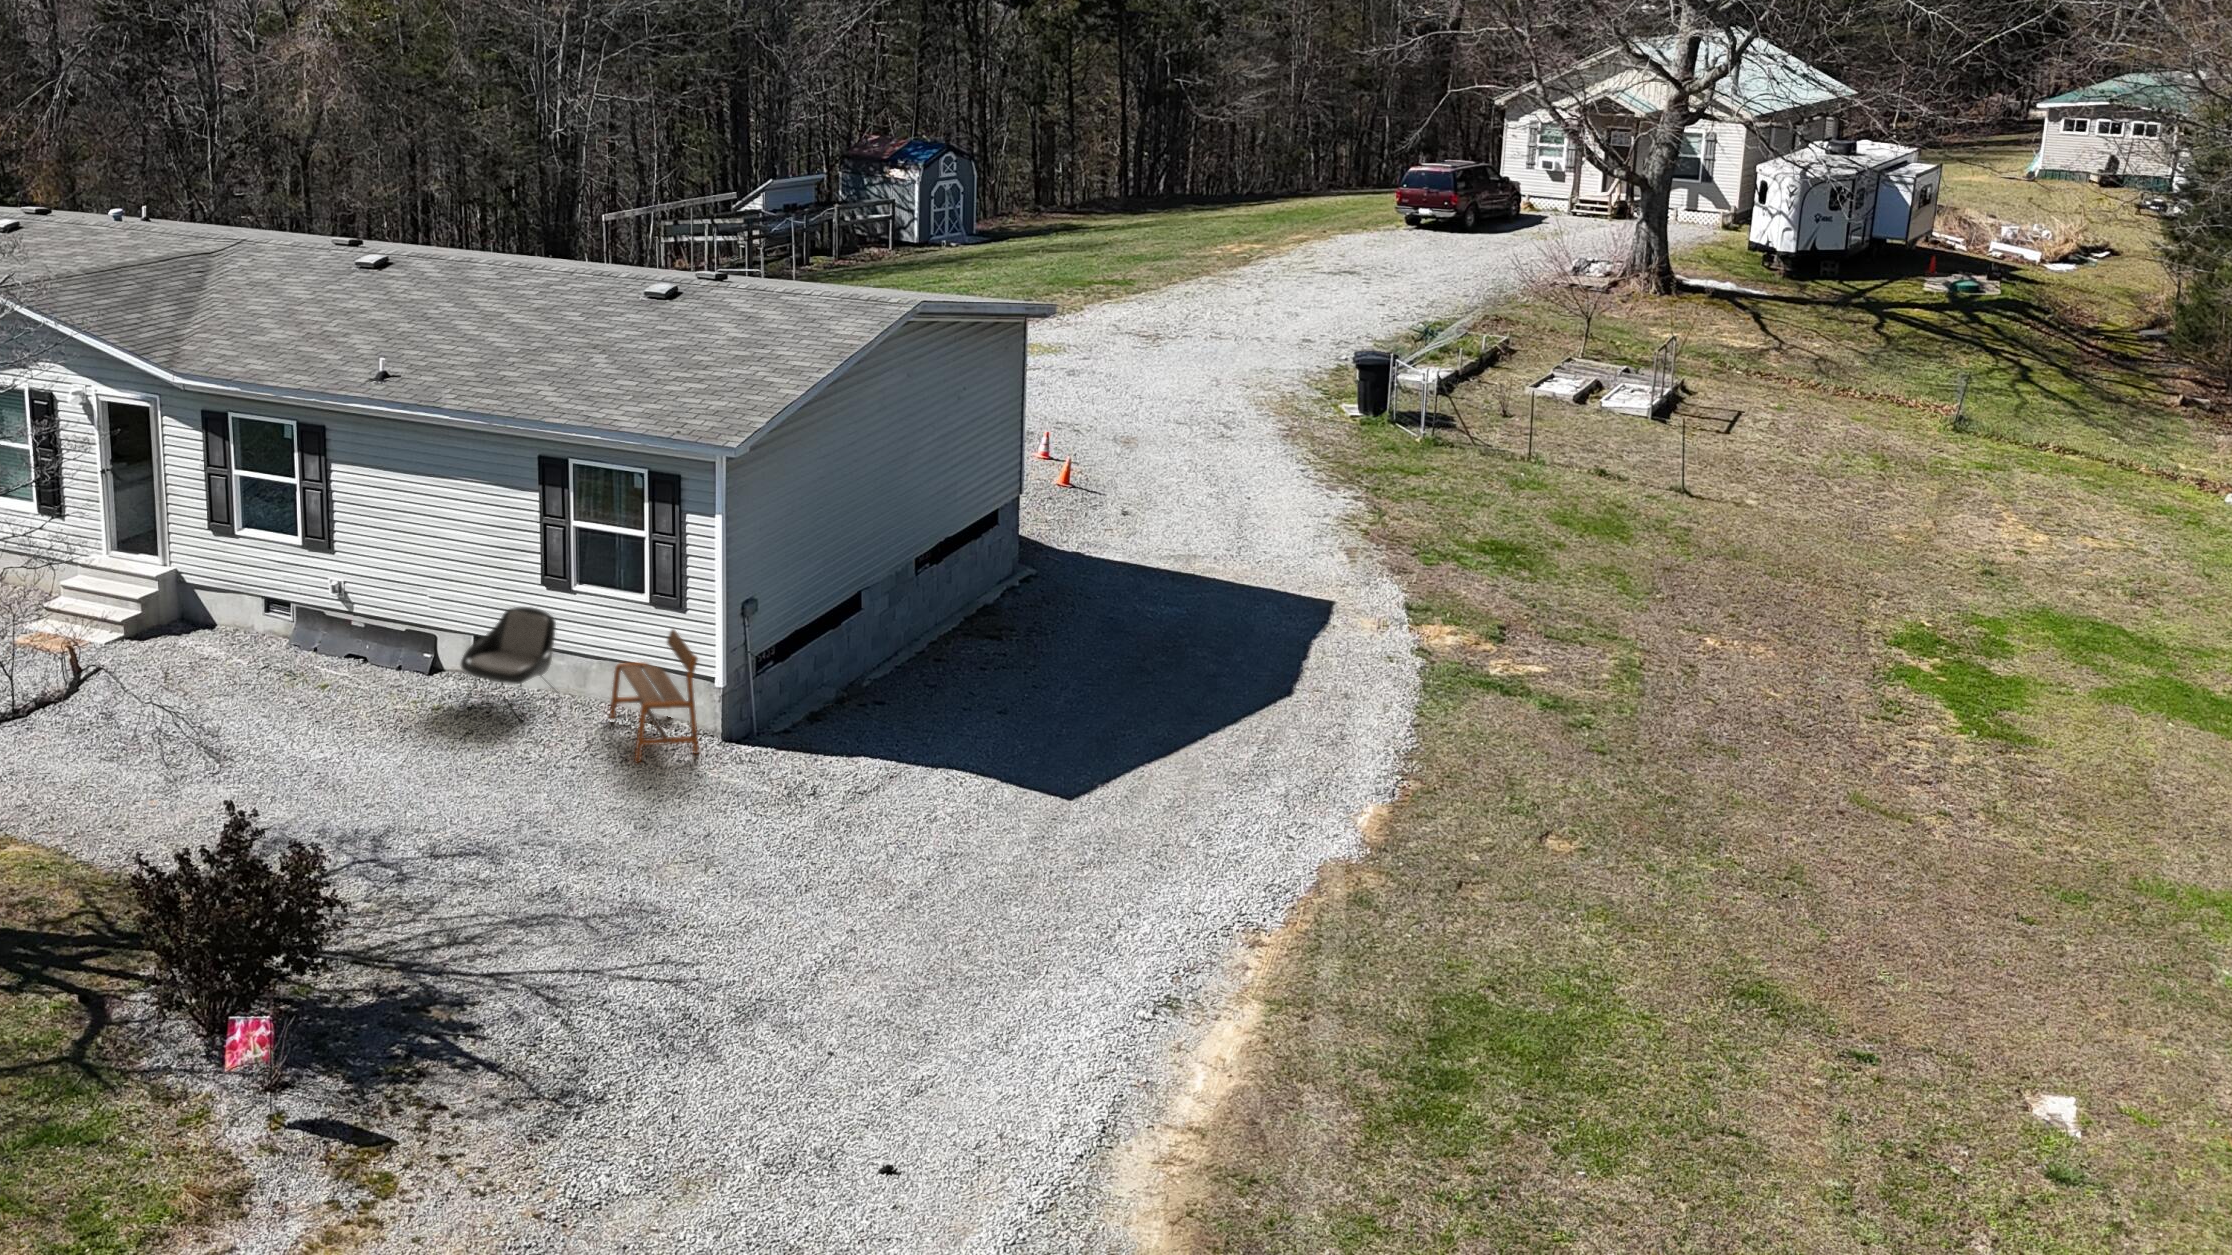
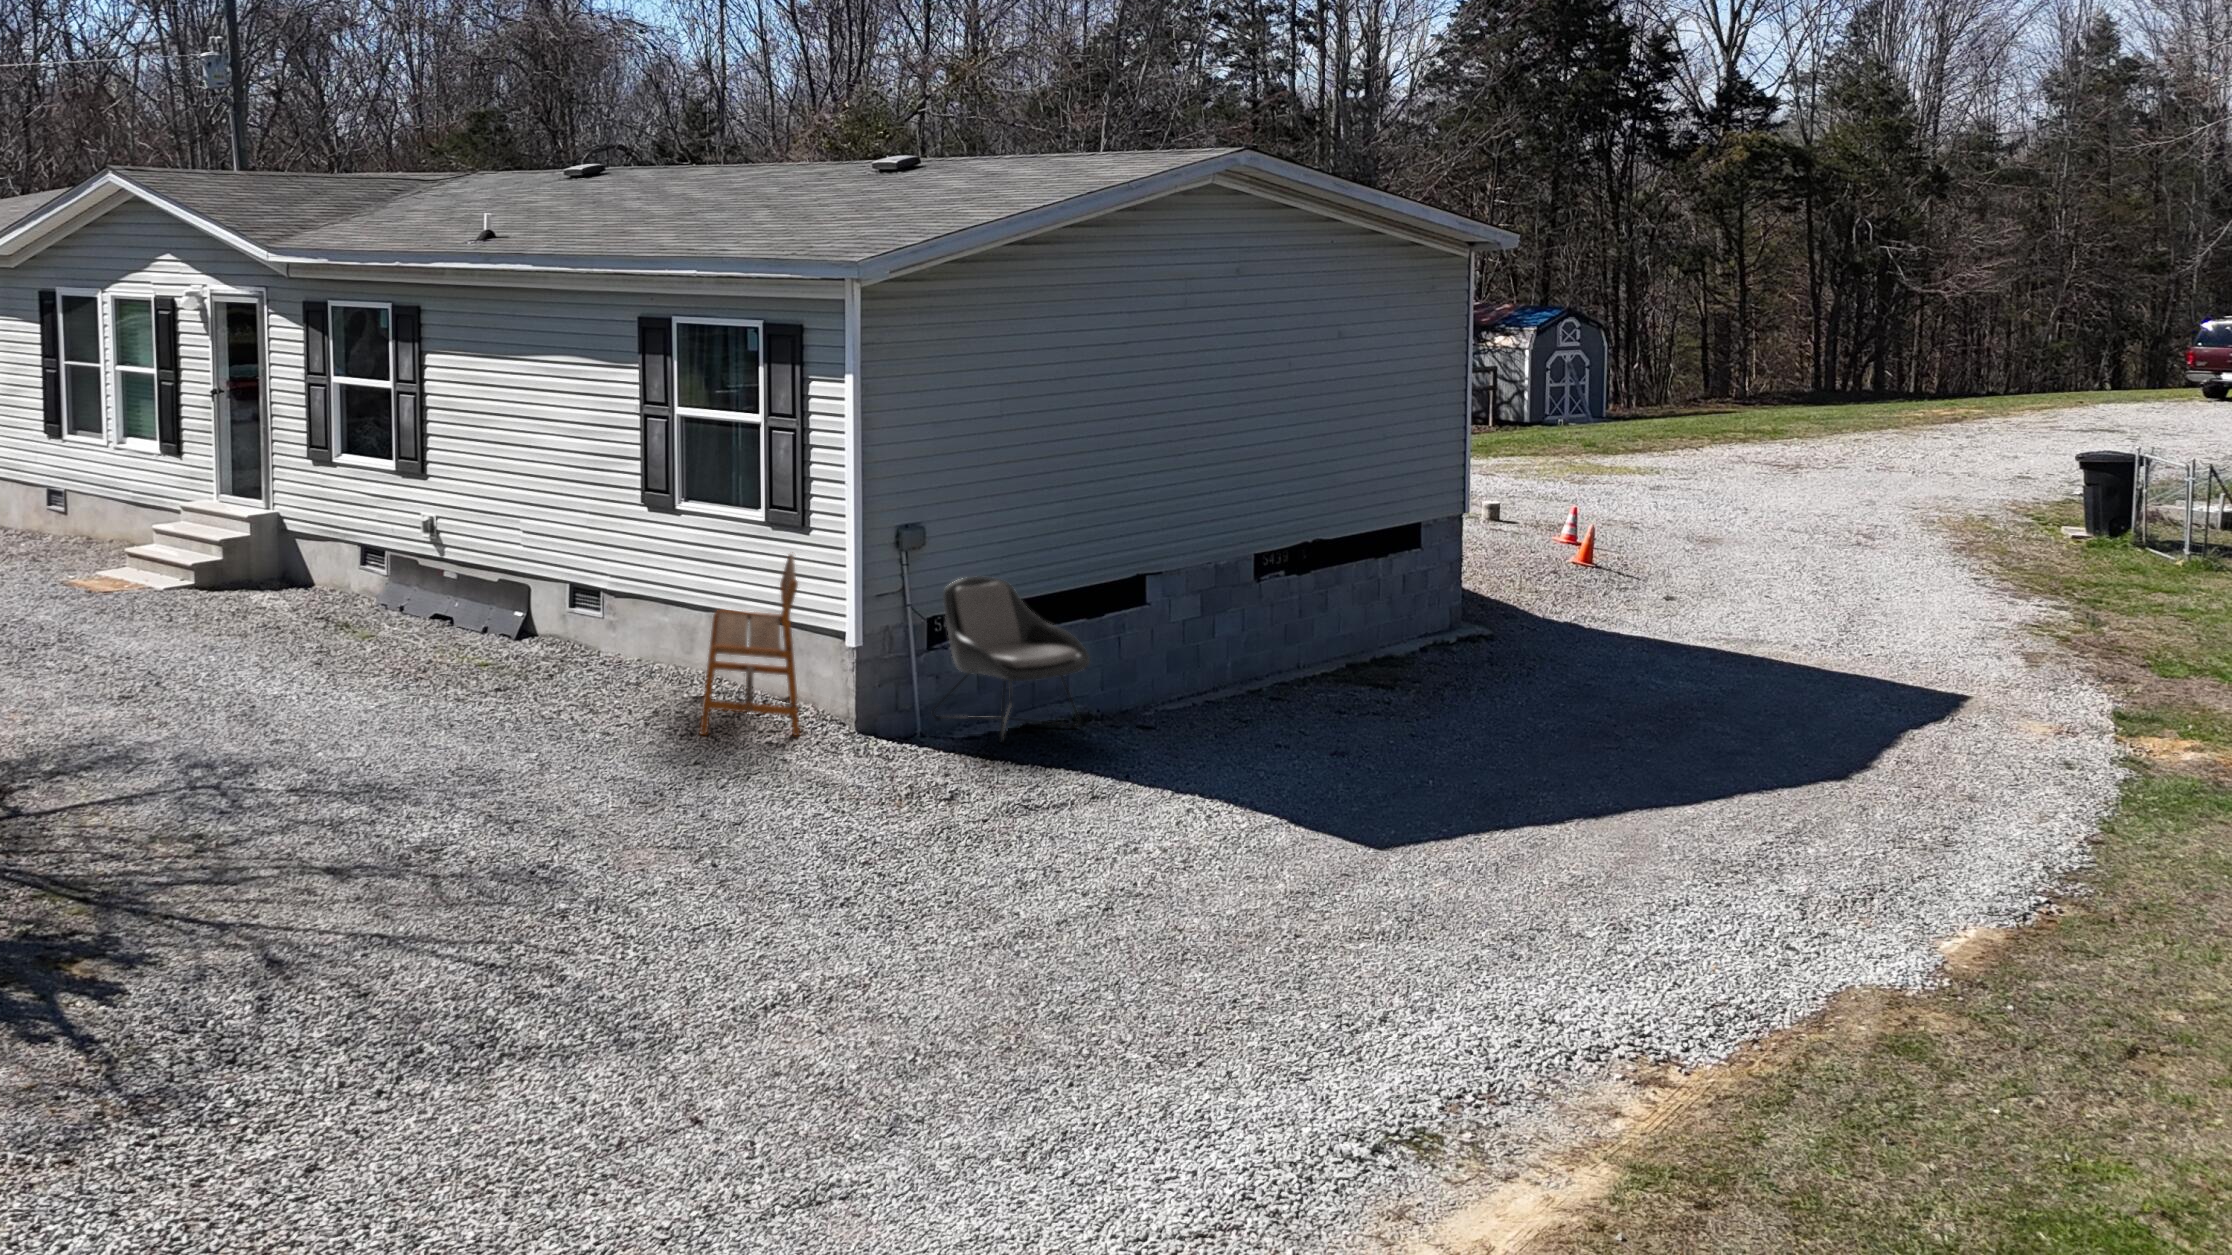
lounge chair: present [460,607,556,720] -> present [933,576,1090,742]

